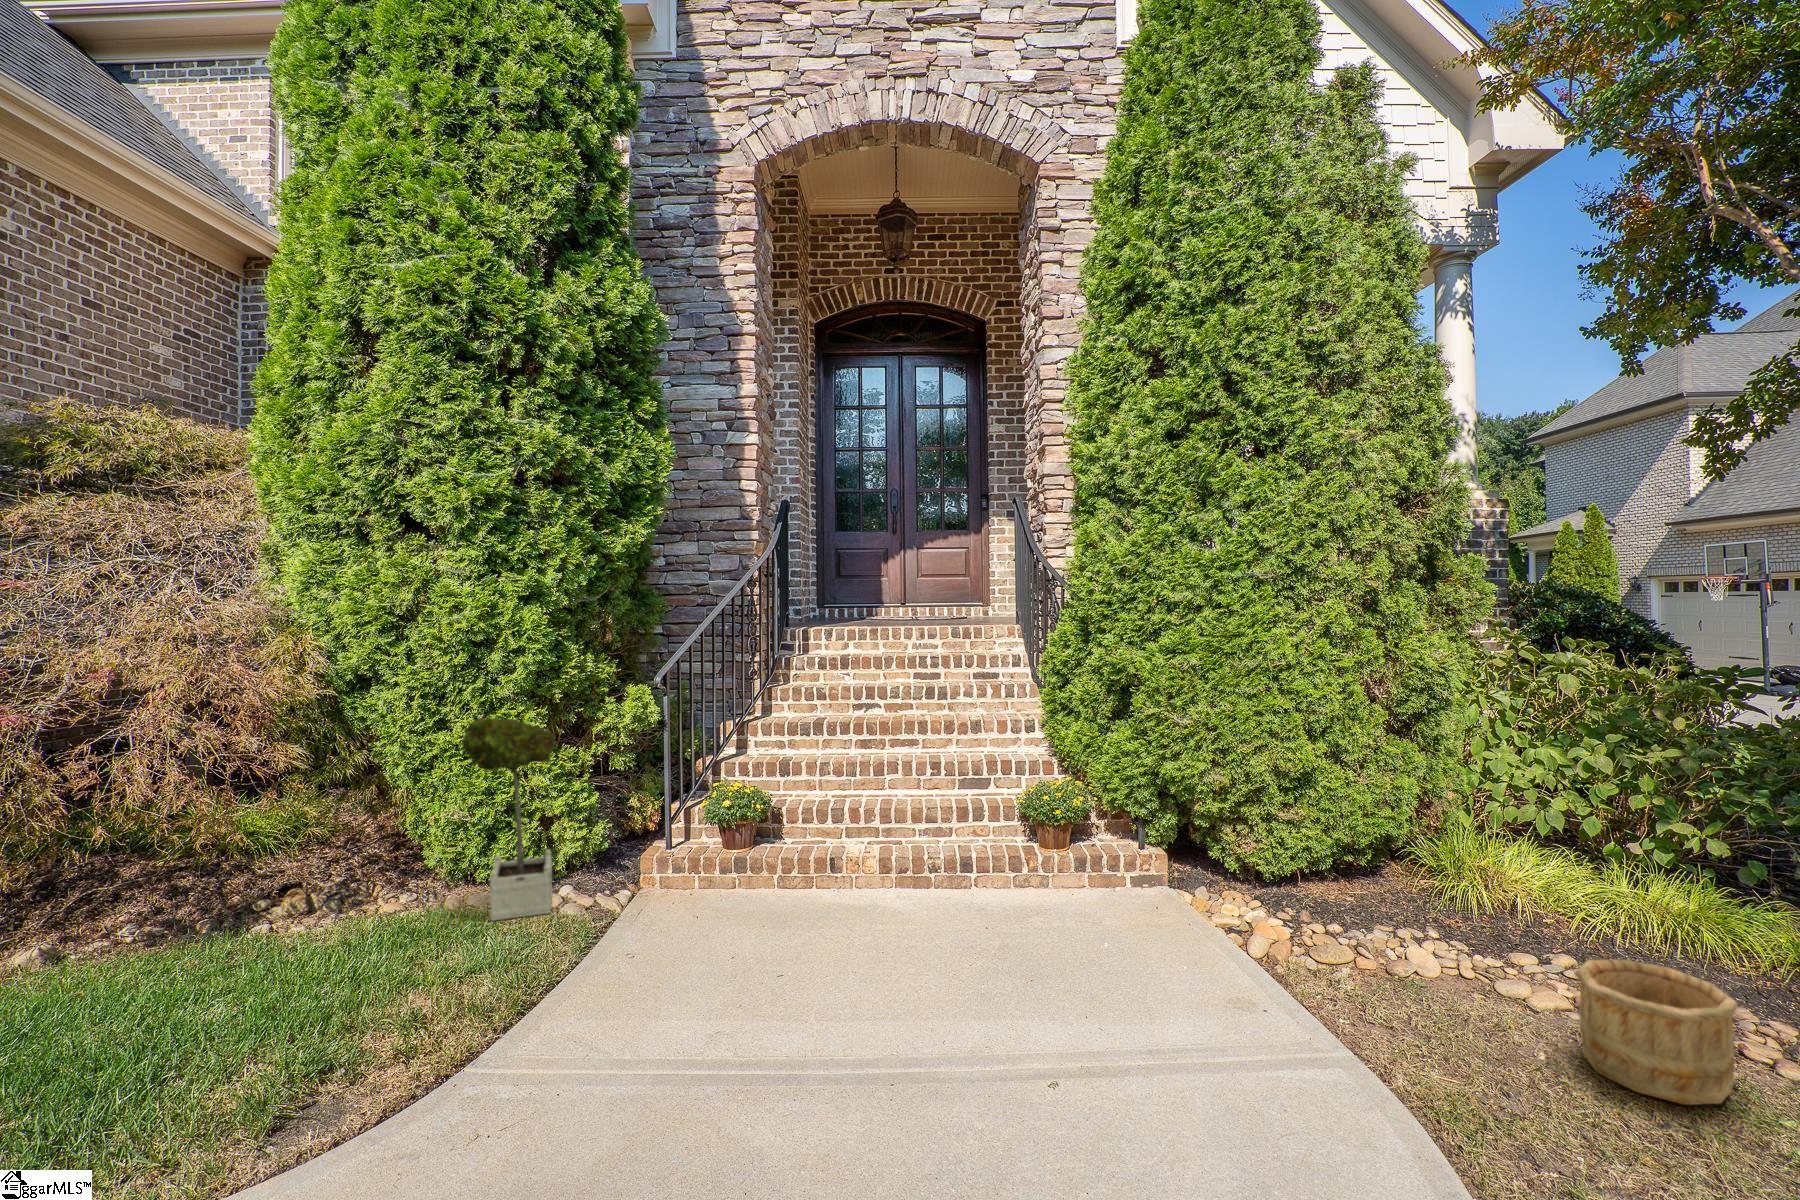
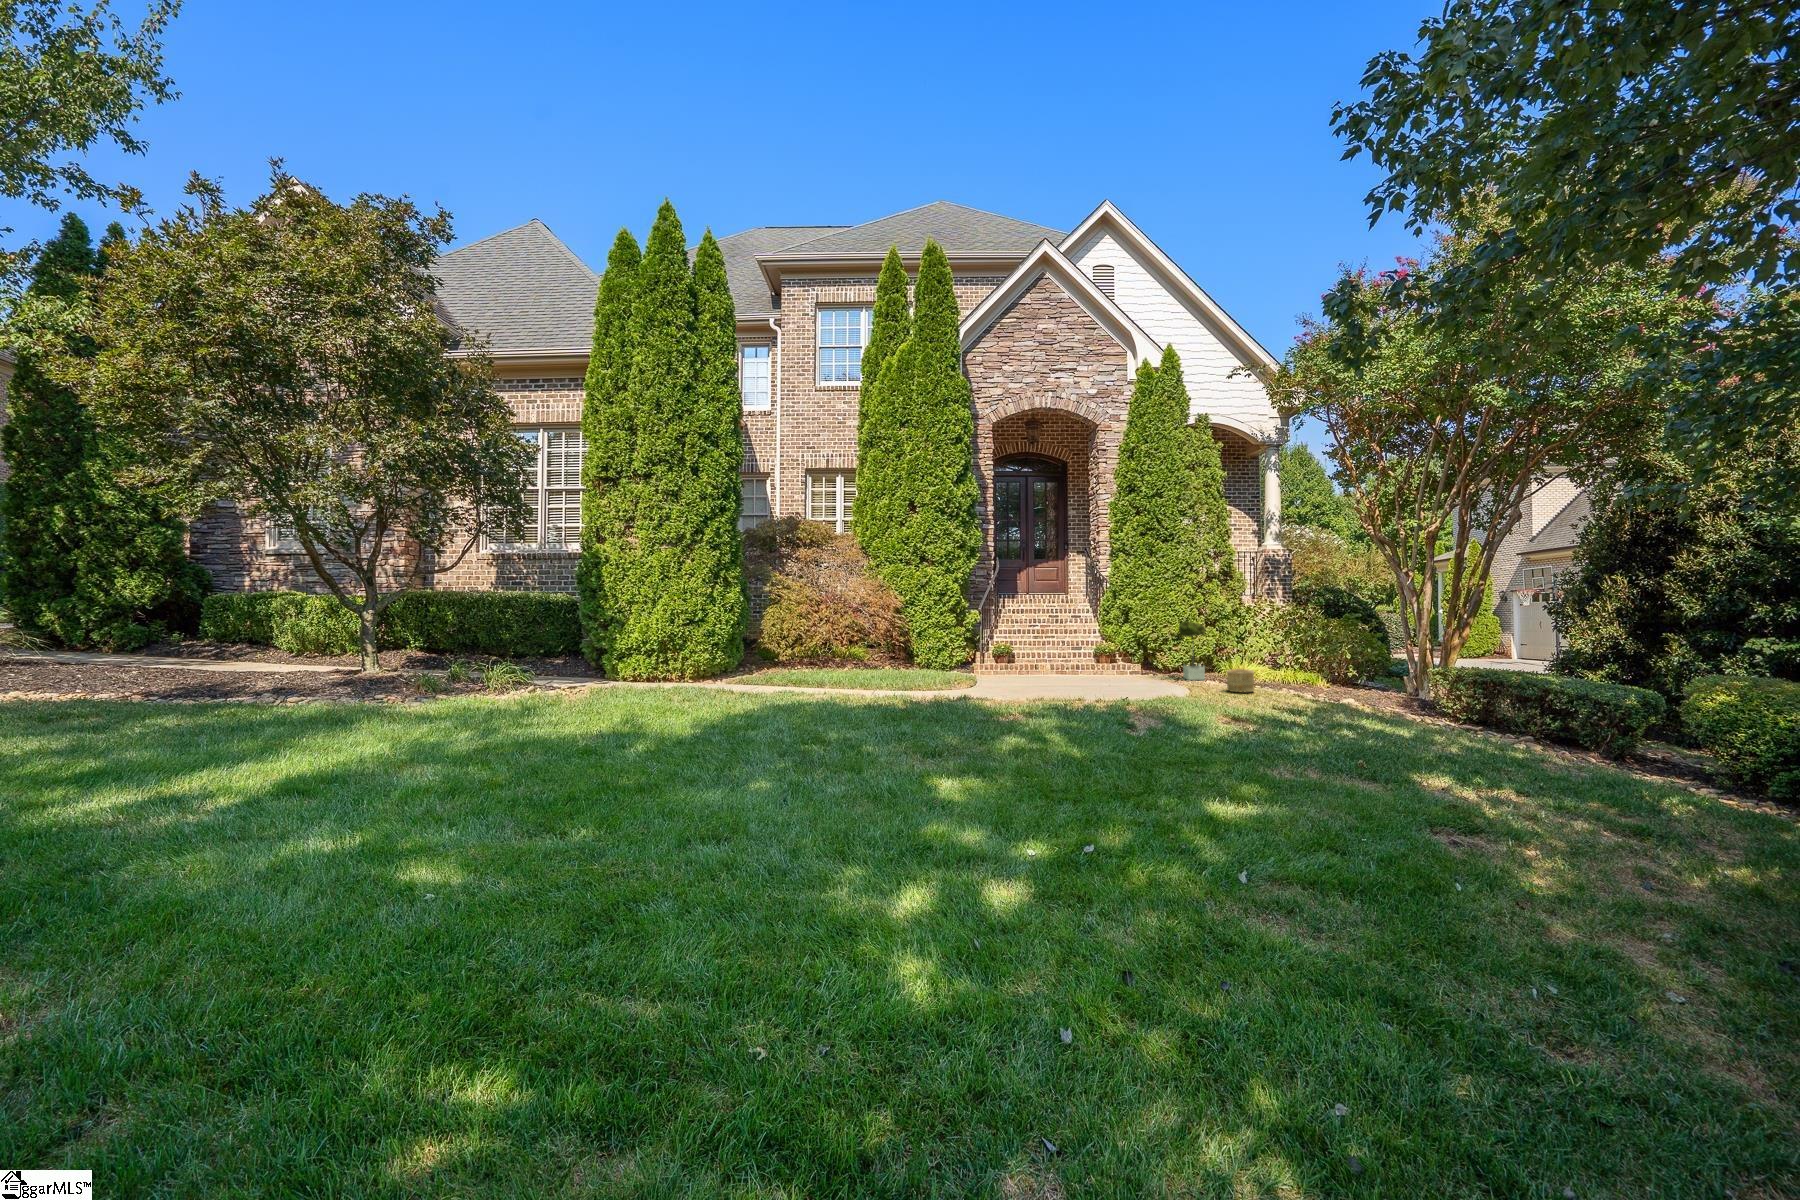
potted tree: present [462,717,556,921] -> present [1179,621,1206,680]

